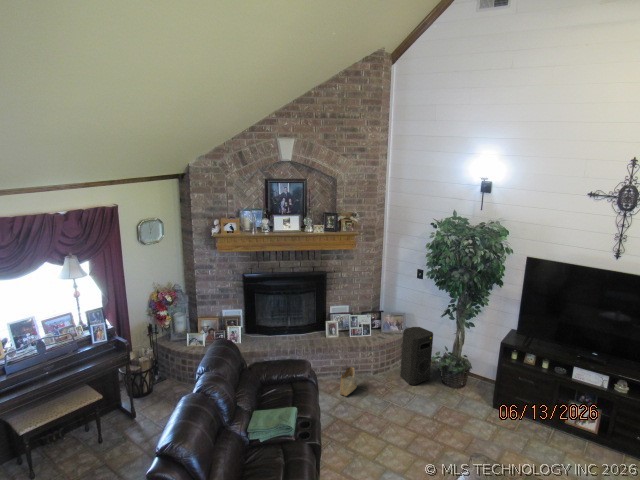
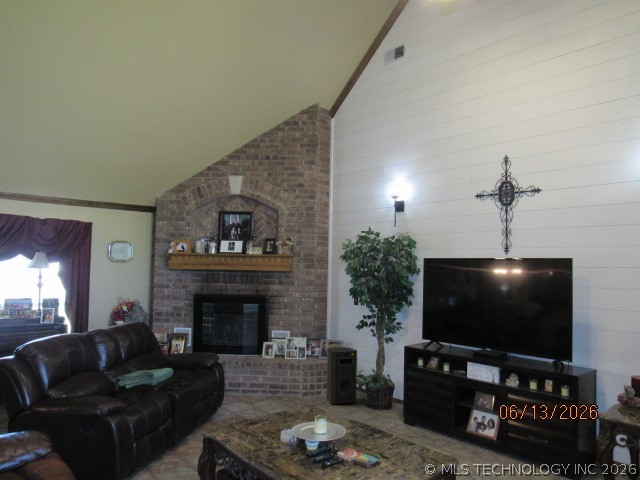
woven basket: present [340,367,357,396] -> none [255,369,276,404]

